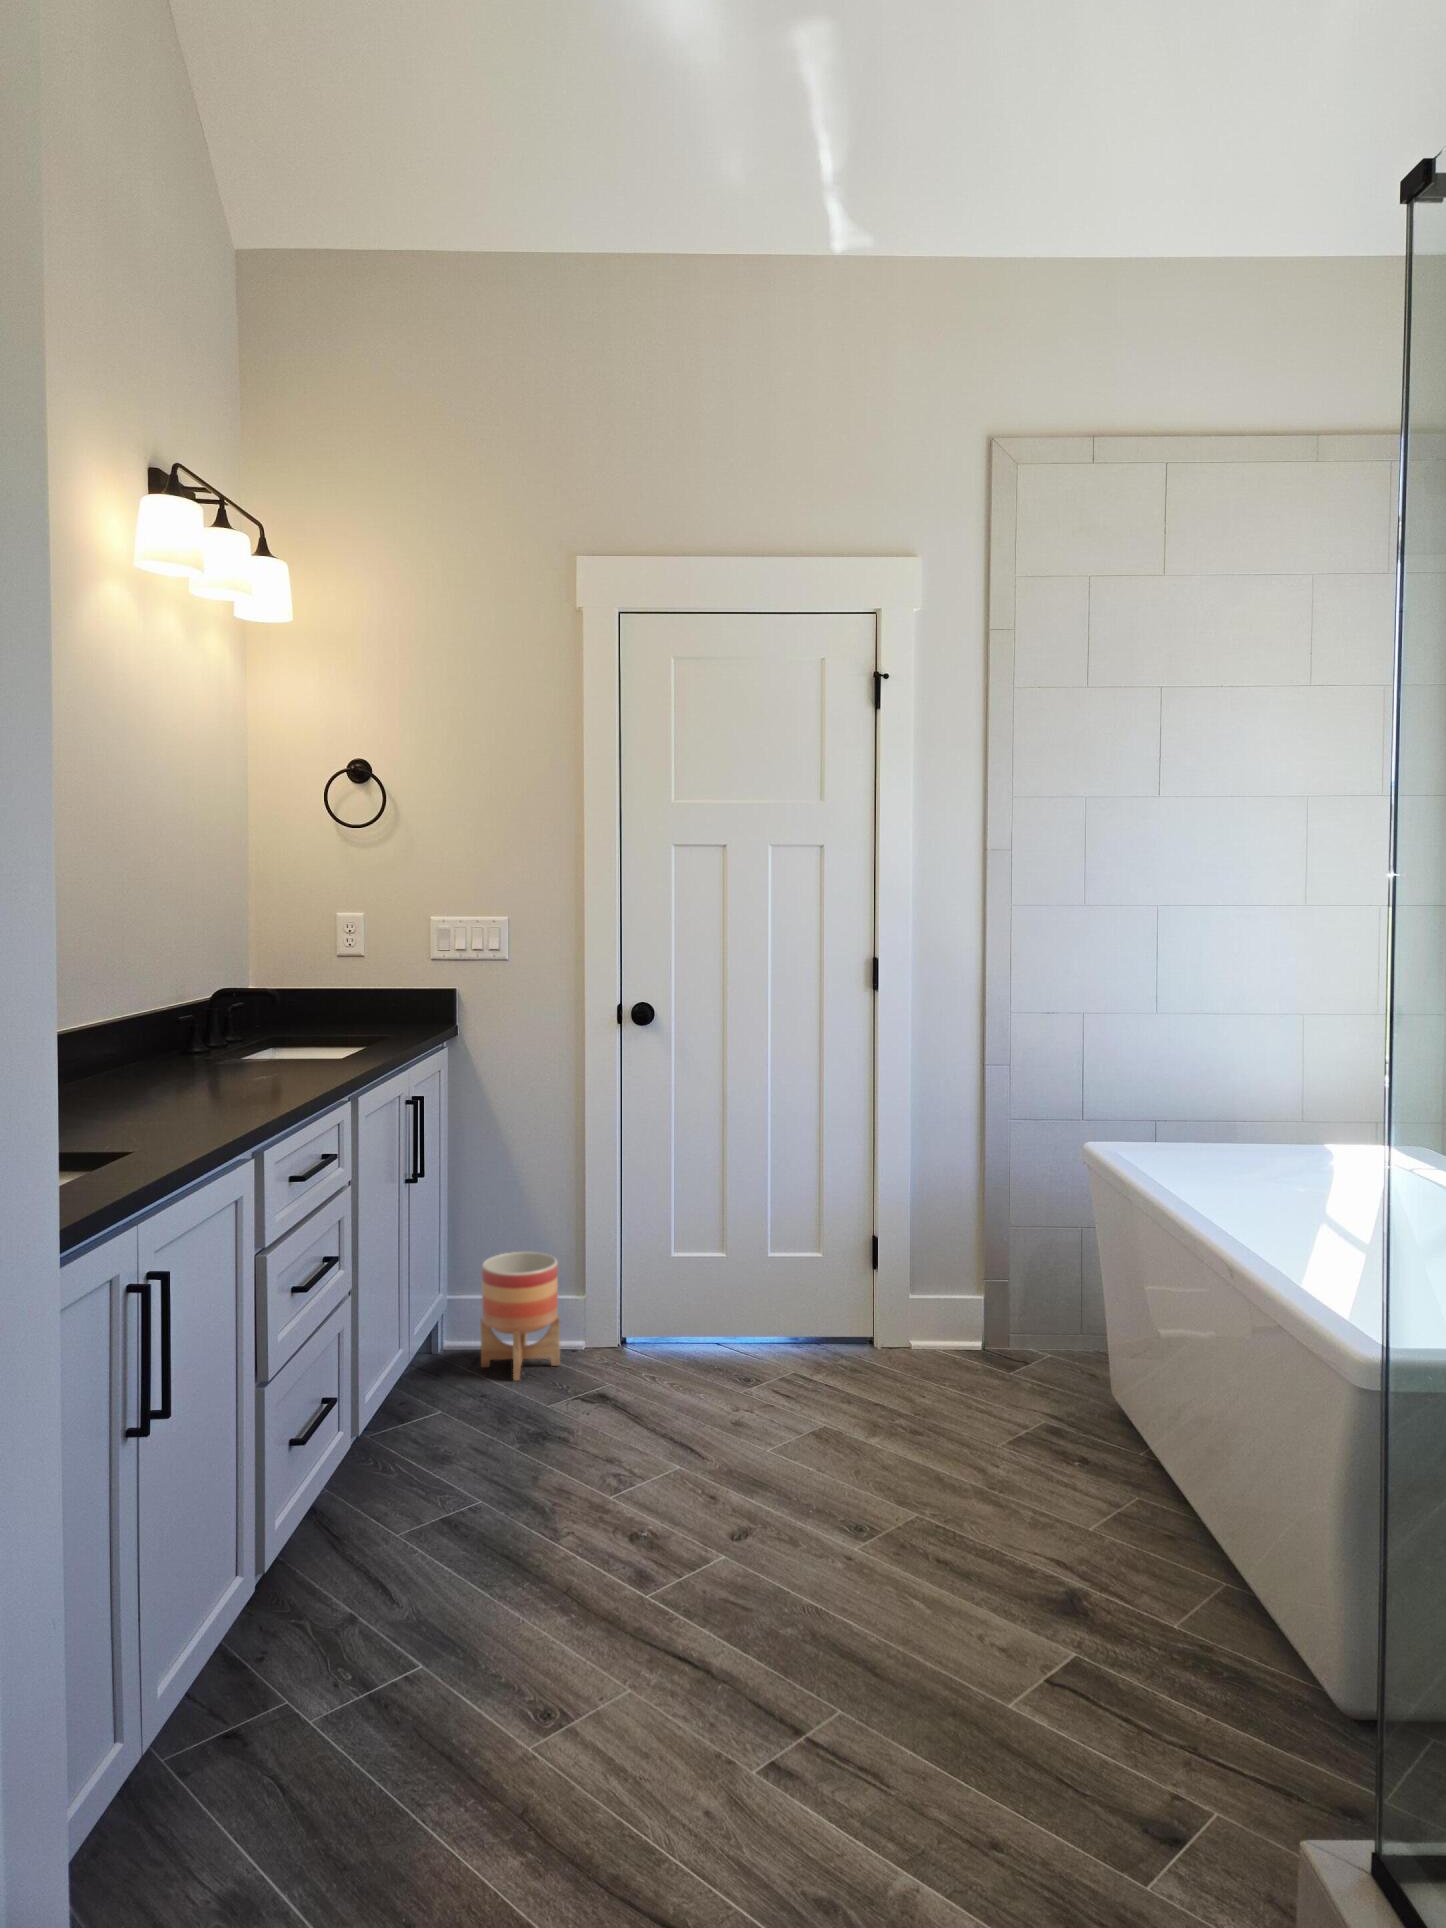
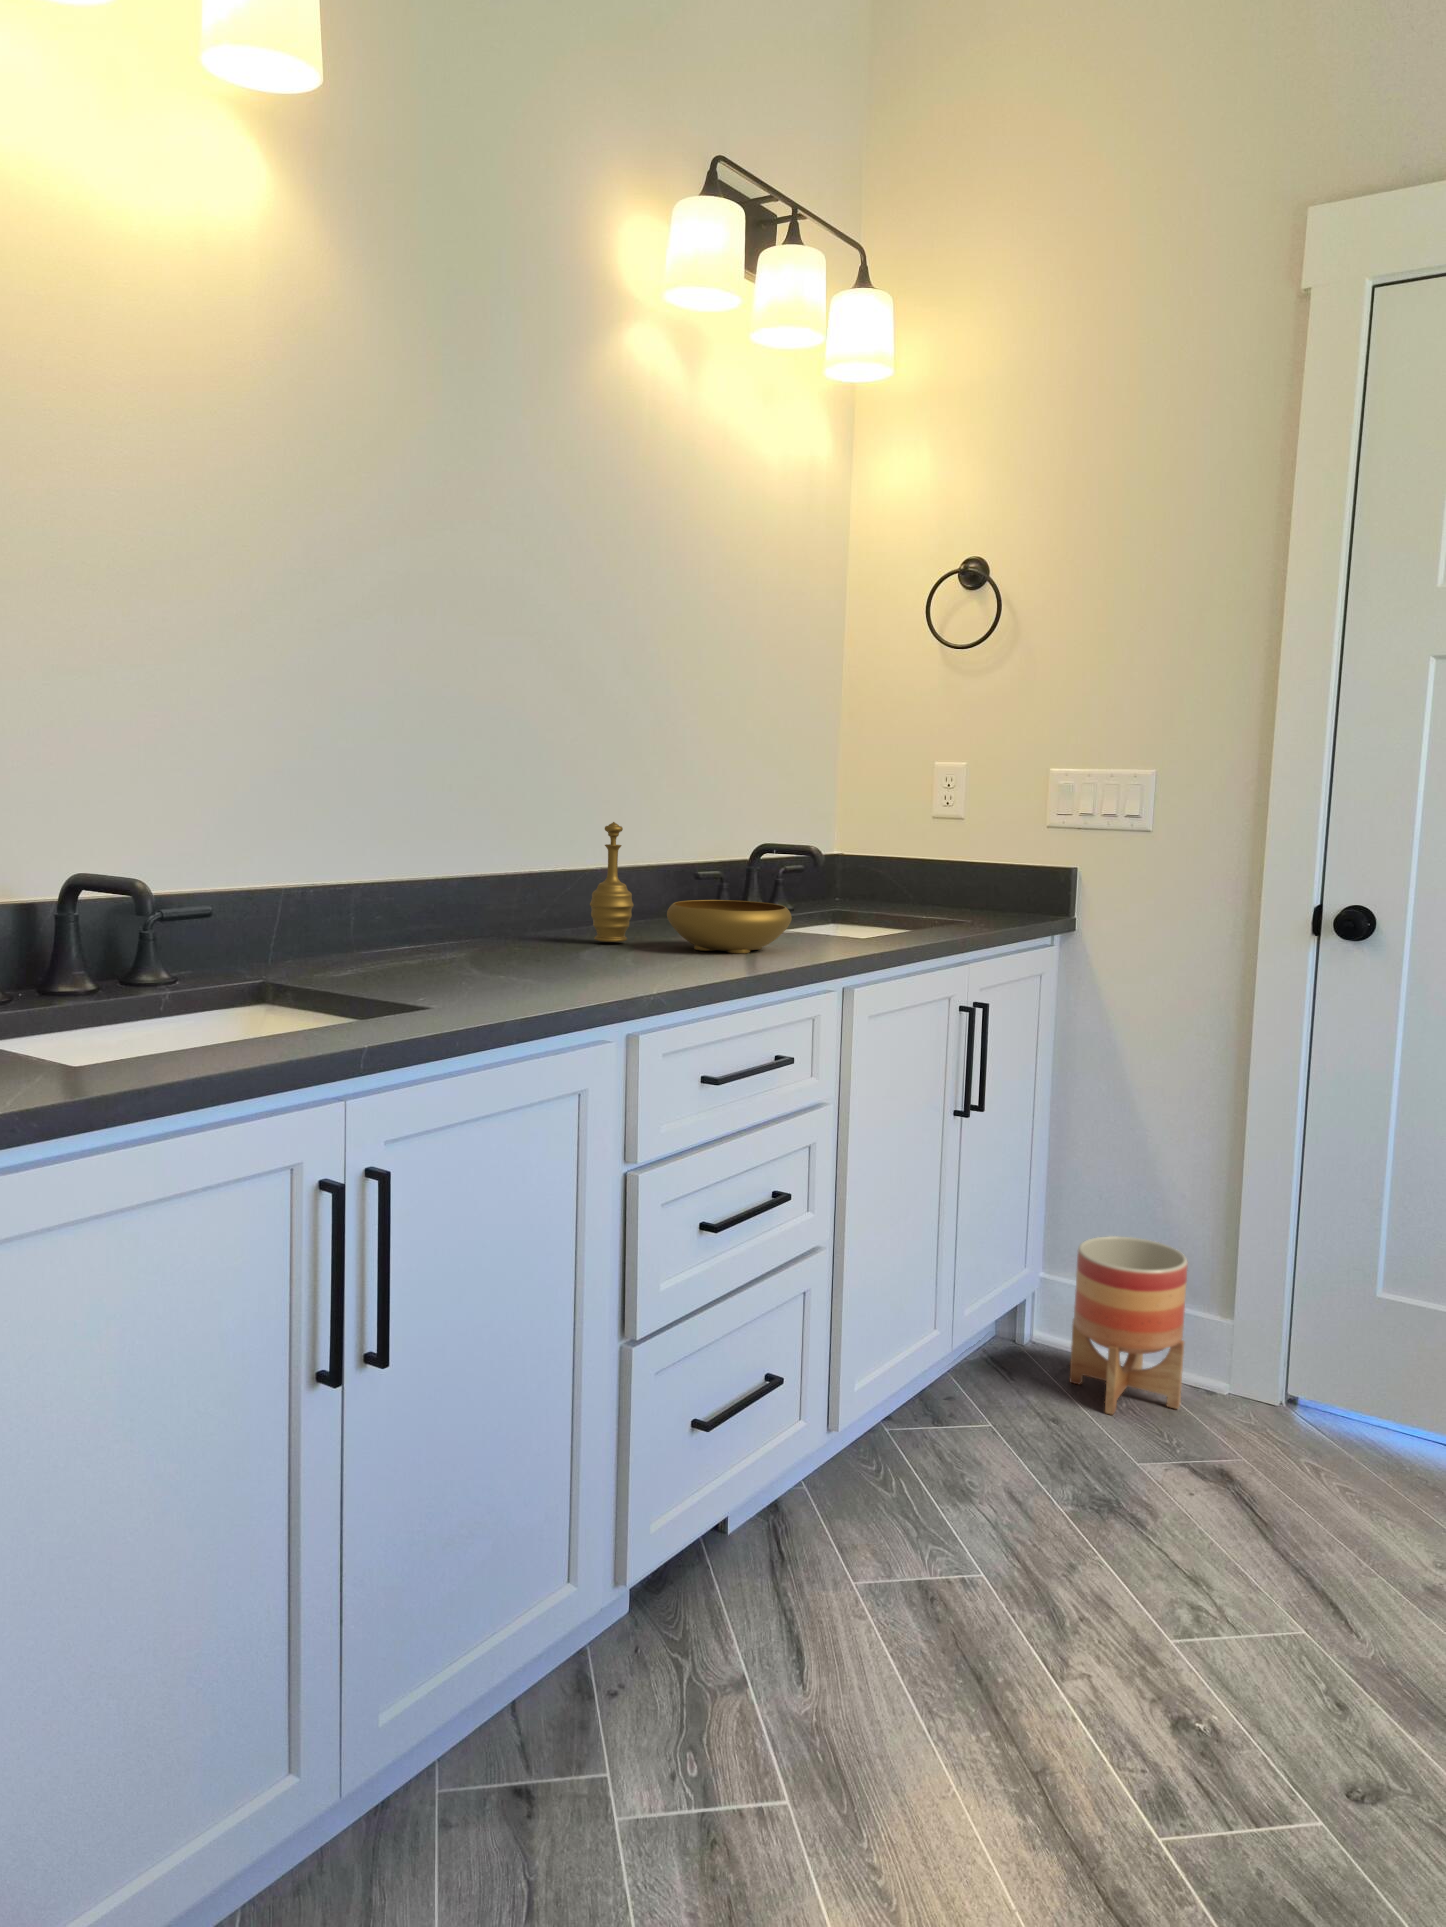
decorative bowl: none [123,991,301,1088] -> present [590,822,792,954]

